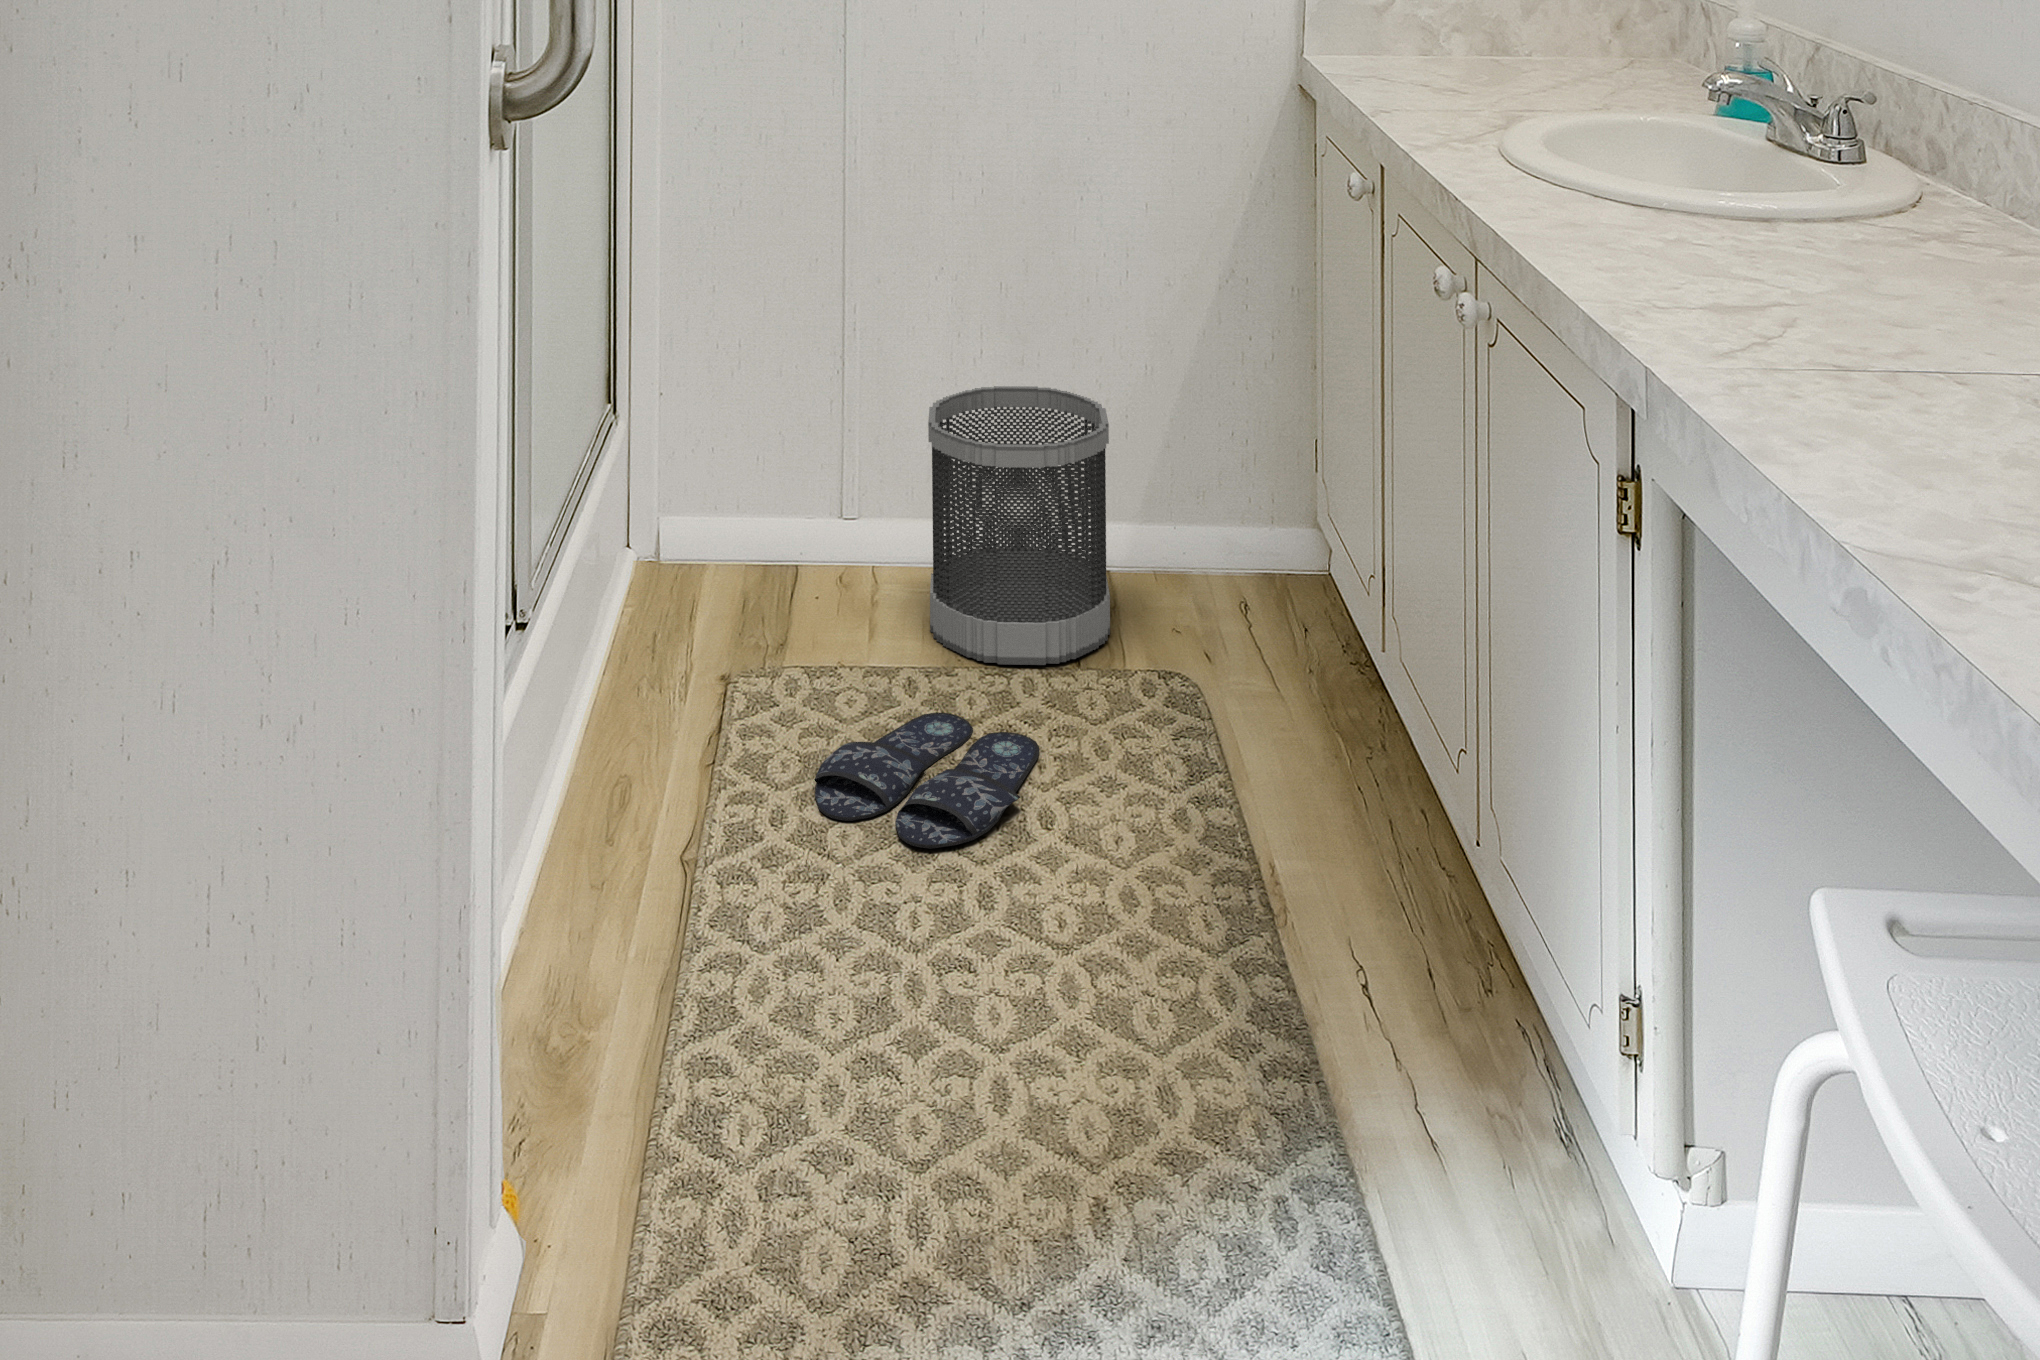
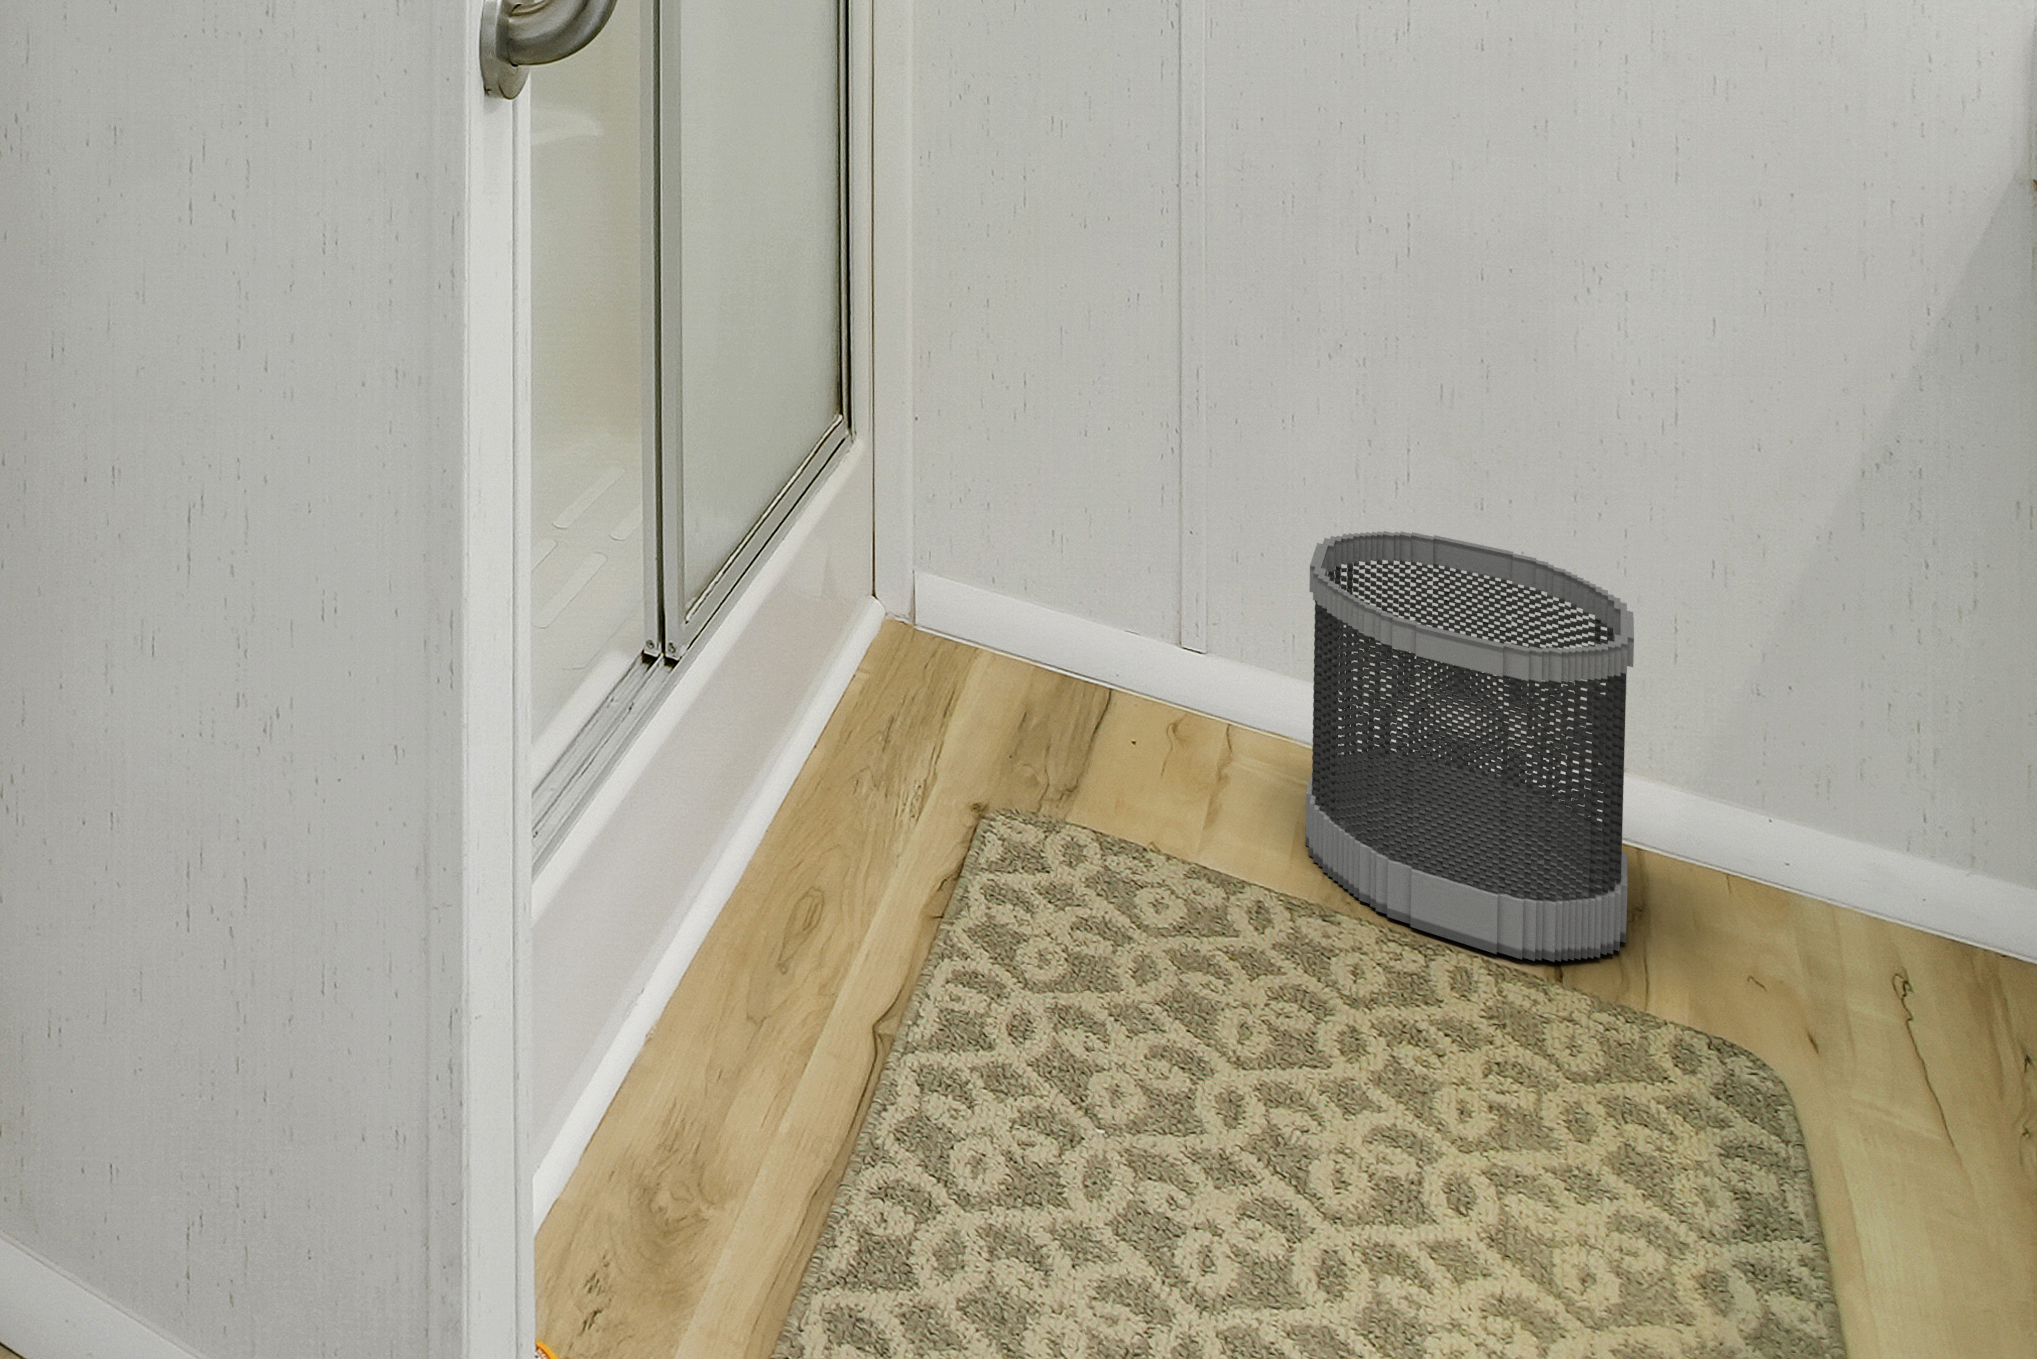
slippers: present [814,712,1039,848] -> none [1080,961,1462,1176]

